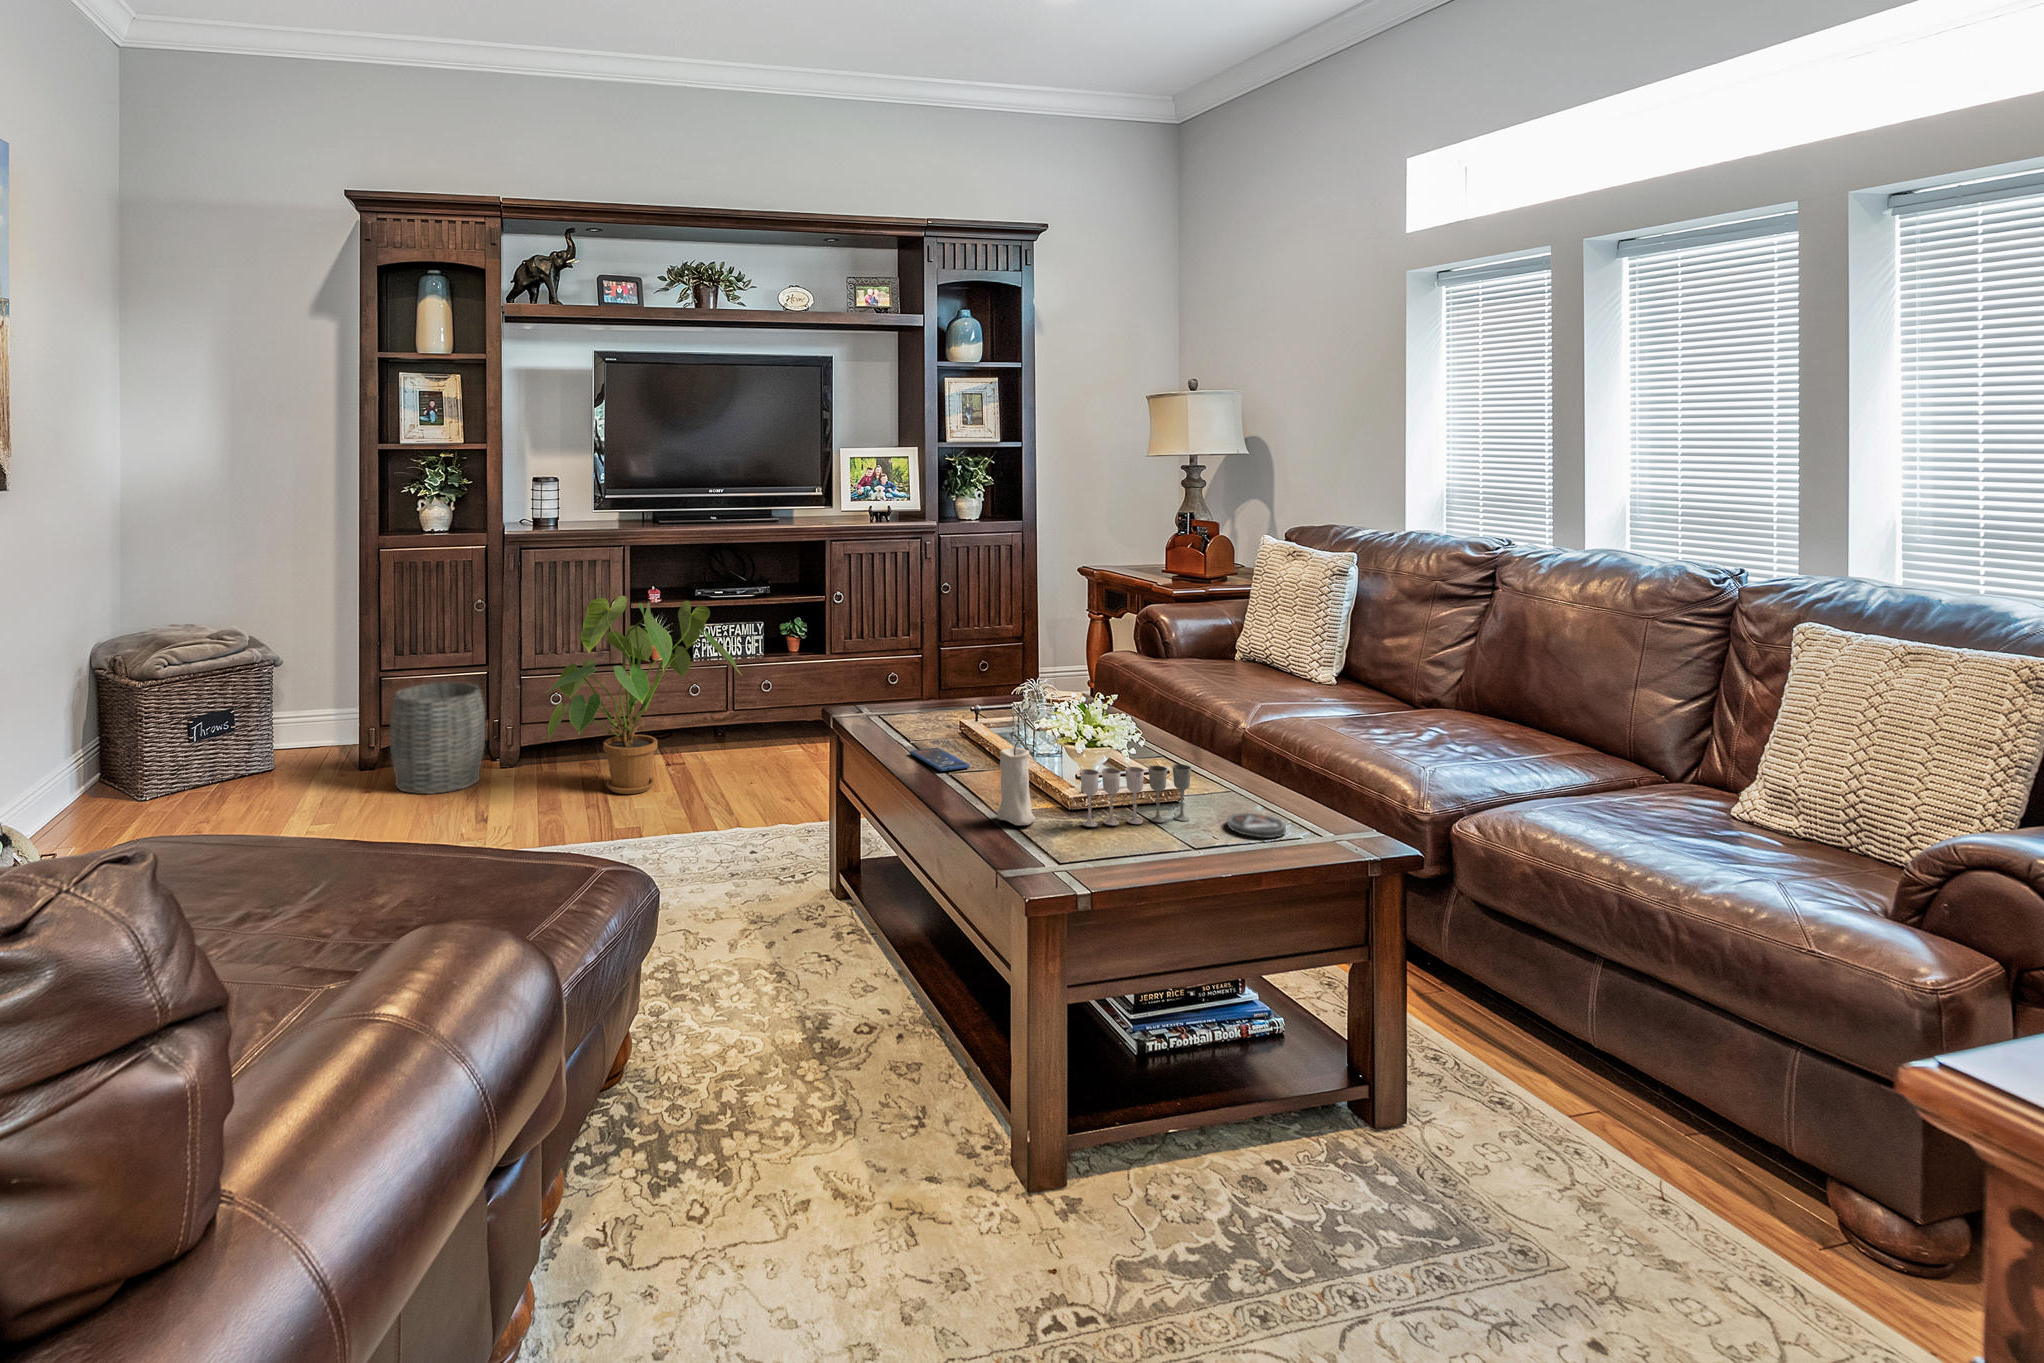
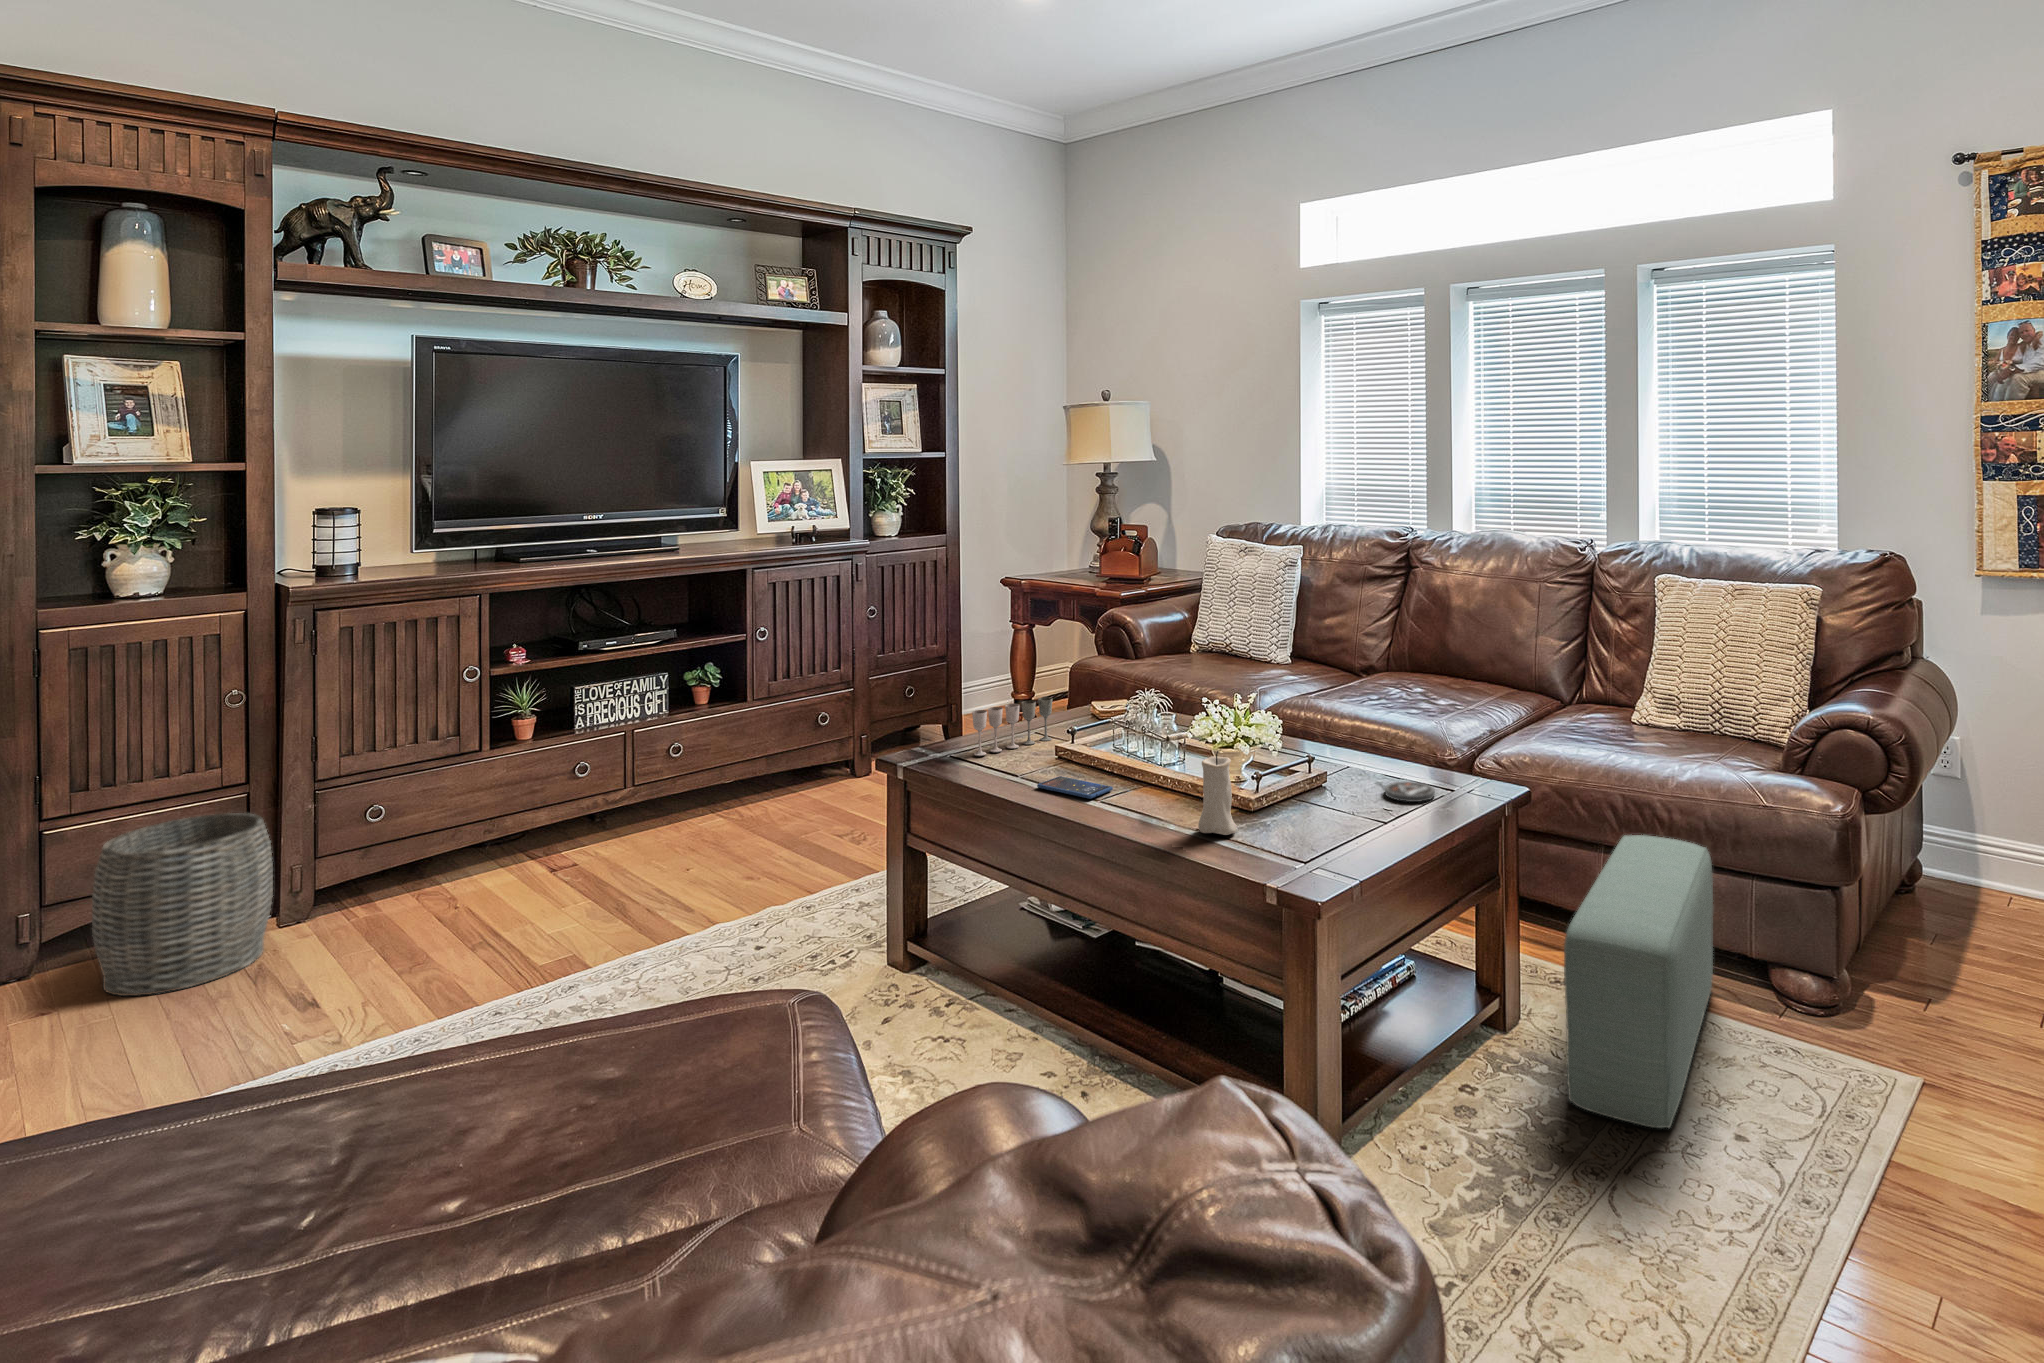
house plant: present [546,596,742,794] -> none [391,657,680,920]
wine glass: present [1080,764,1191,827] -> present [972,697,1052,756]
pouf: none [1381,943,1729,1293] -> present [1564,835,1713,1128]

